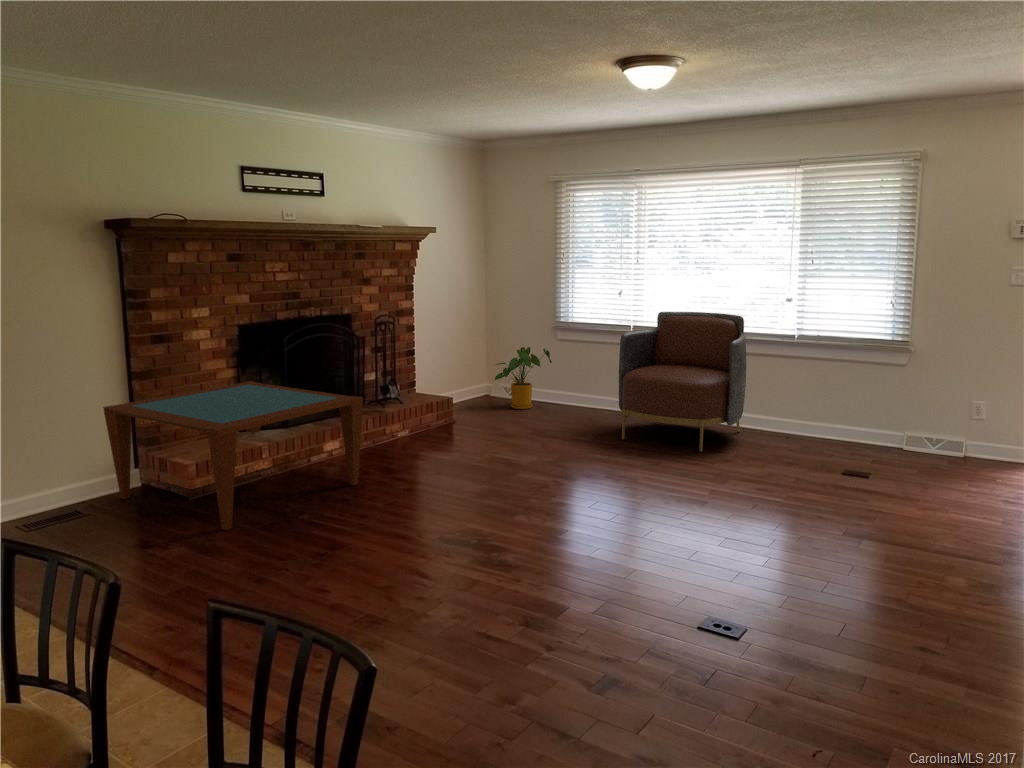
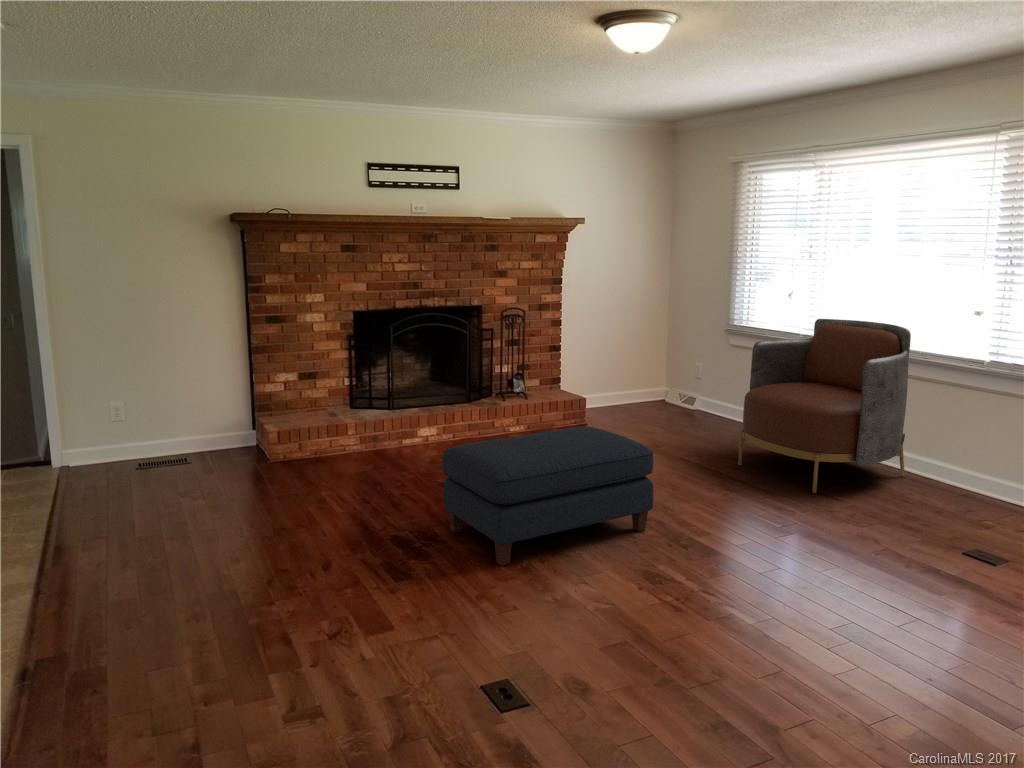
house plant: present [495,347,552,409] -> none [648,350,719,418]
coffee table: present [104,381,363,530] -> none [213,363,414,495]
ottoman: none [470,415,634,542] -> present [442,427,653,565]

